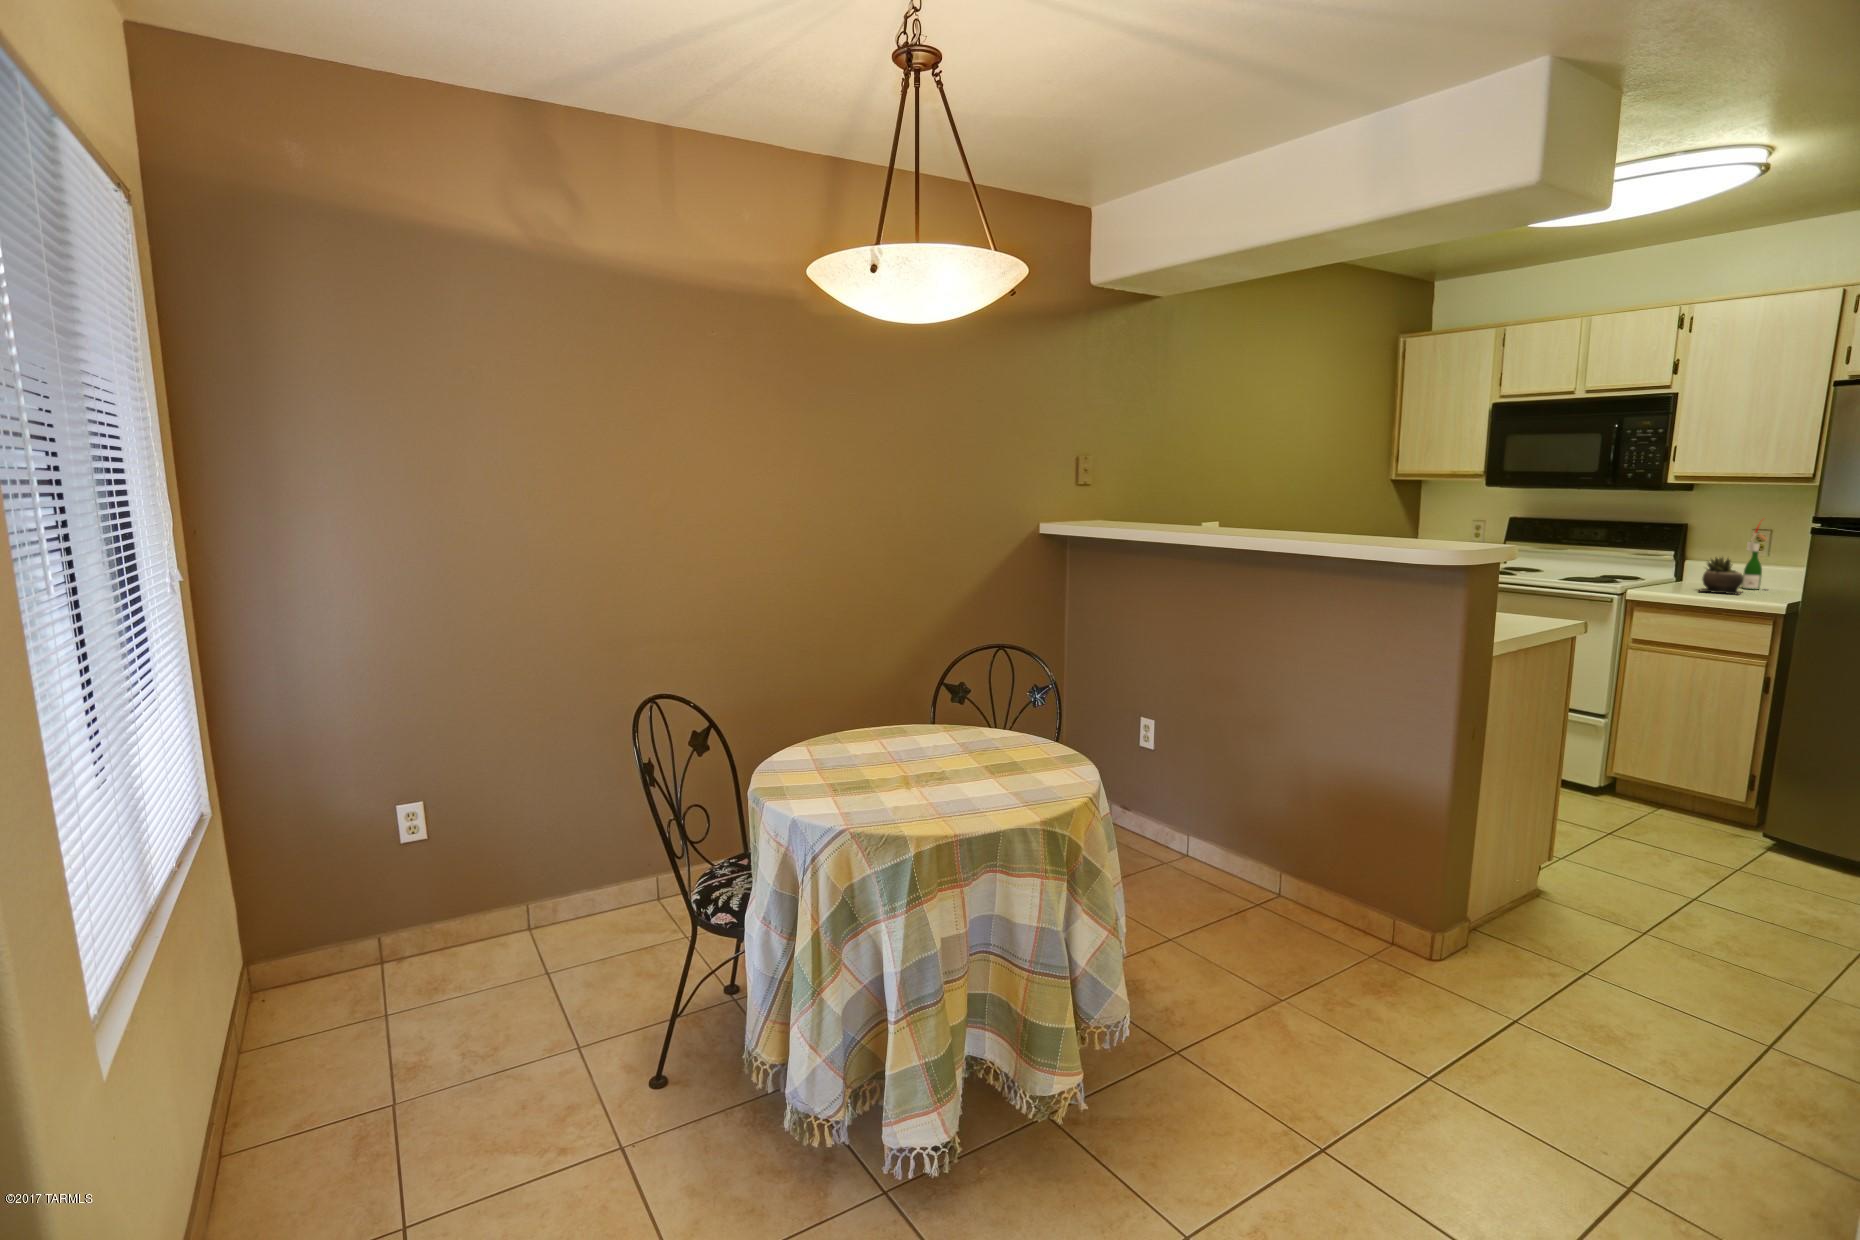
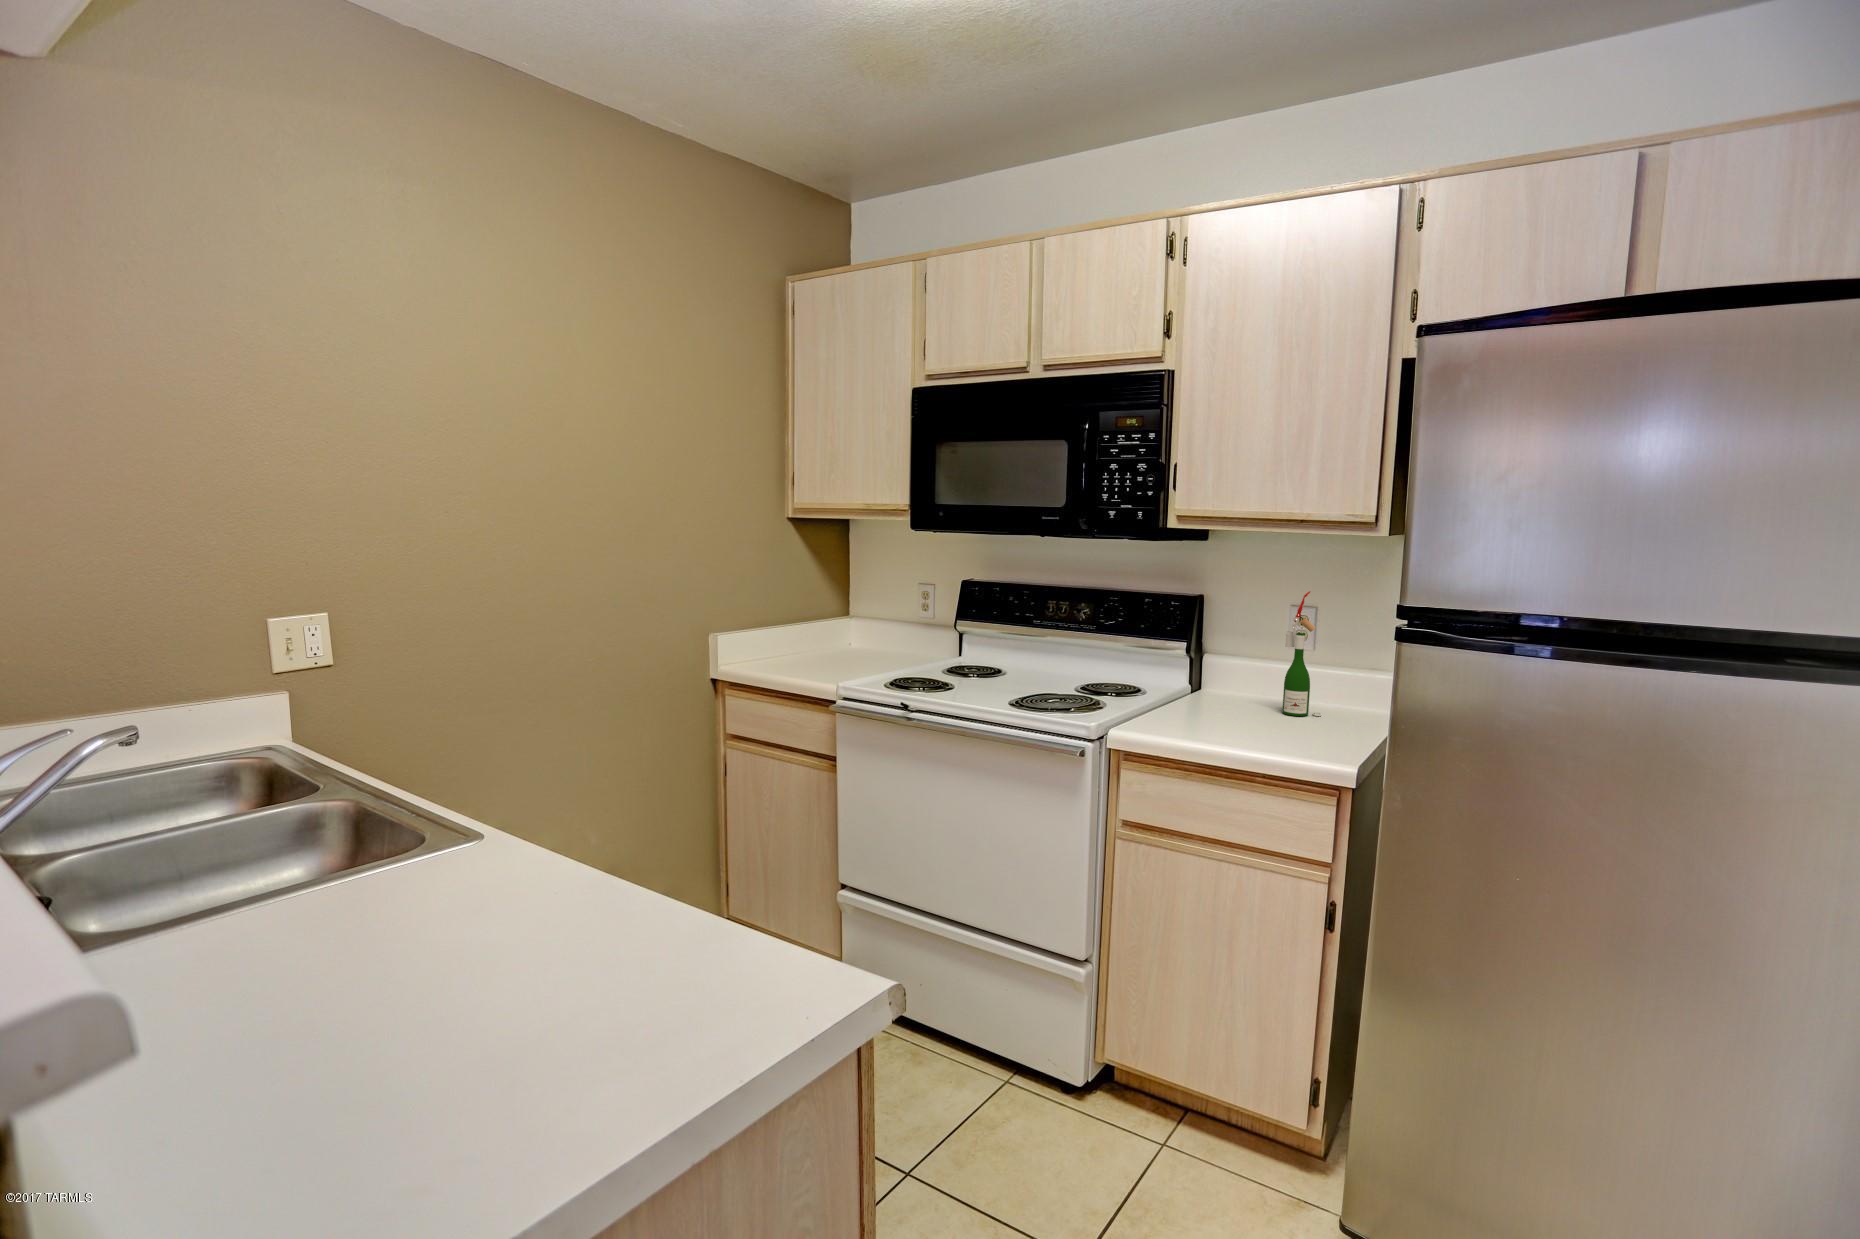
succulent plant: present [1700,557,1743,595] -> none [1220,660,1287,736]

